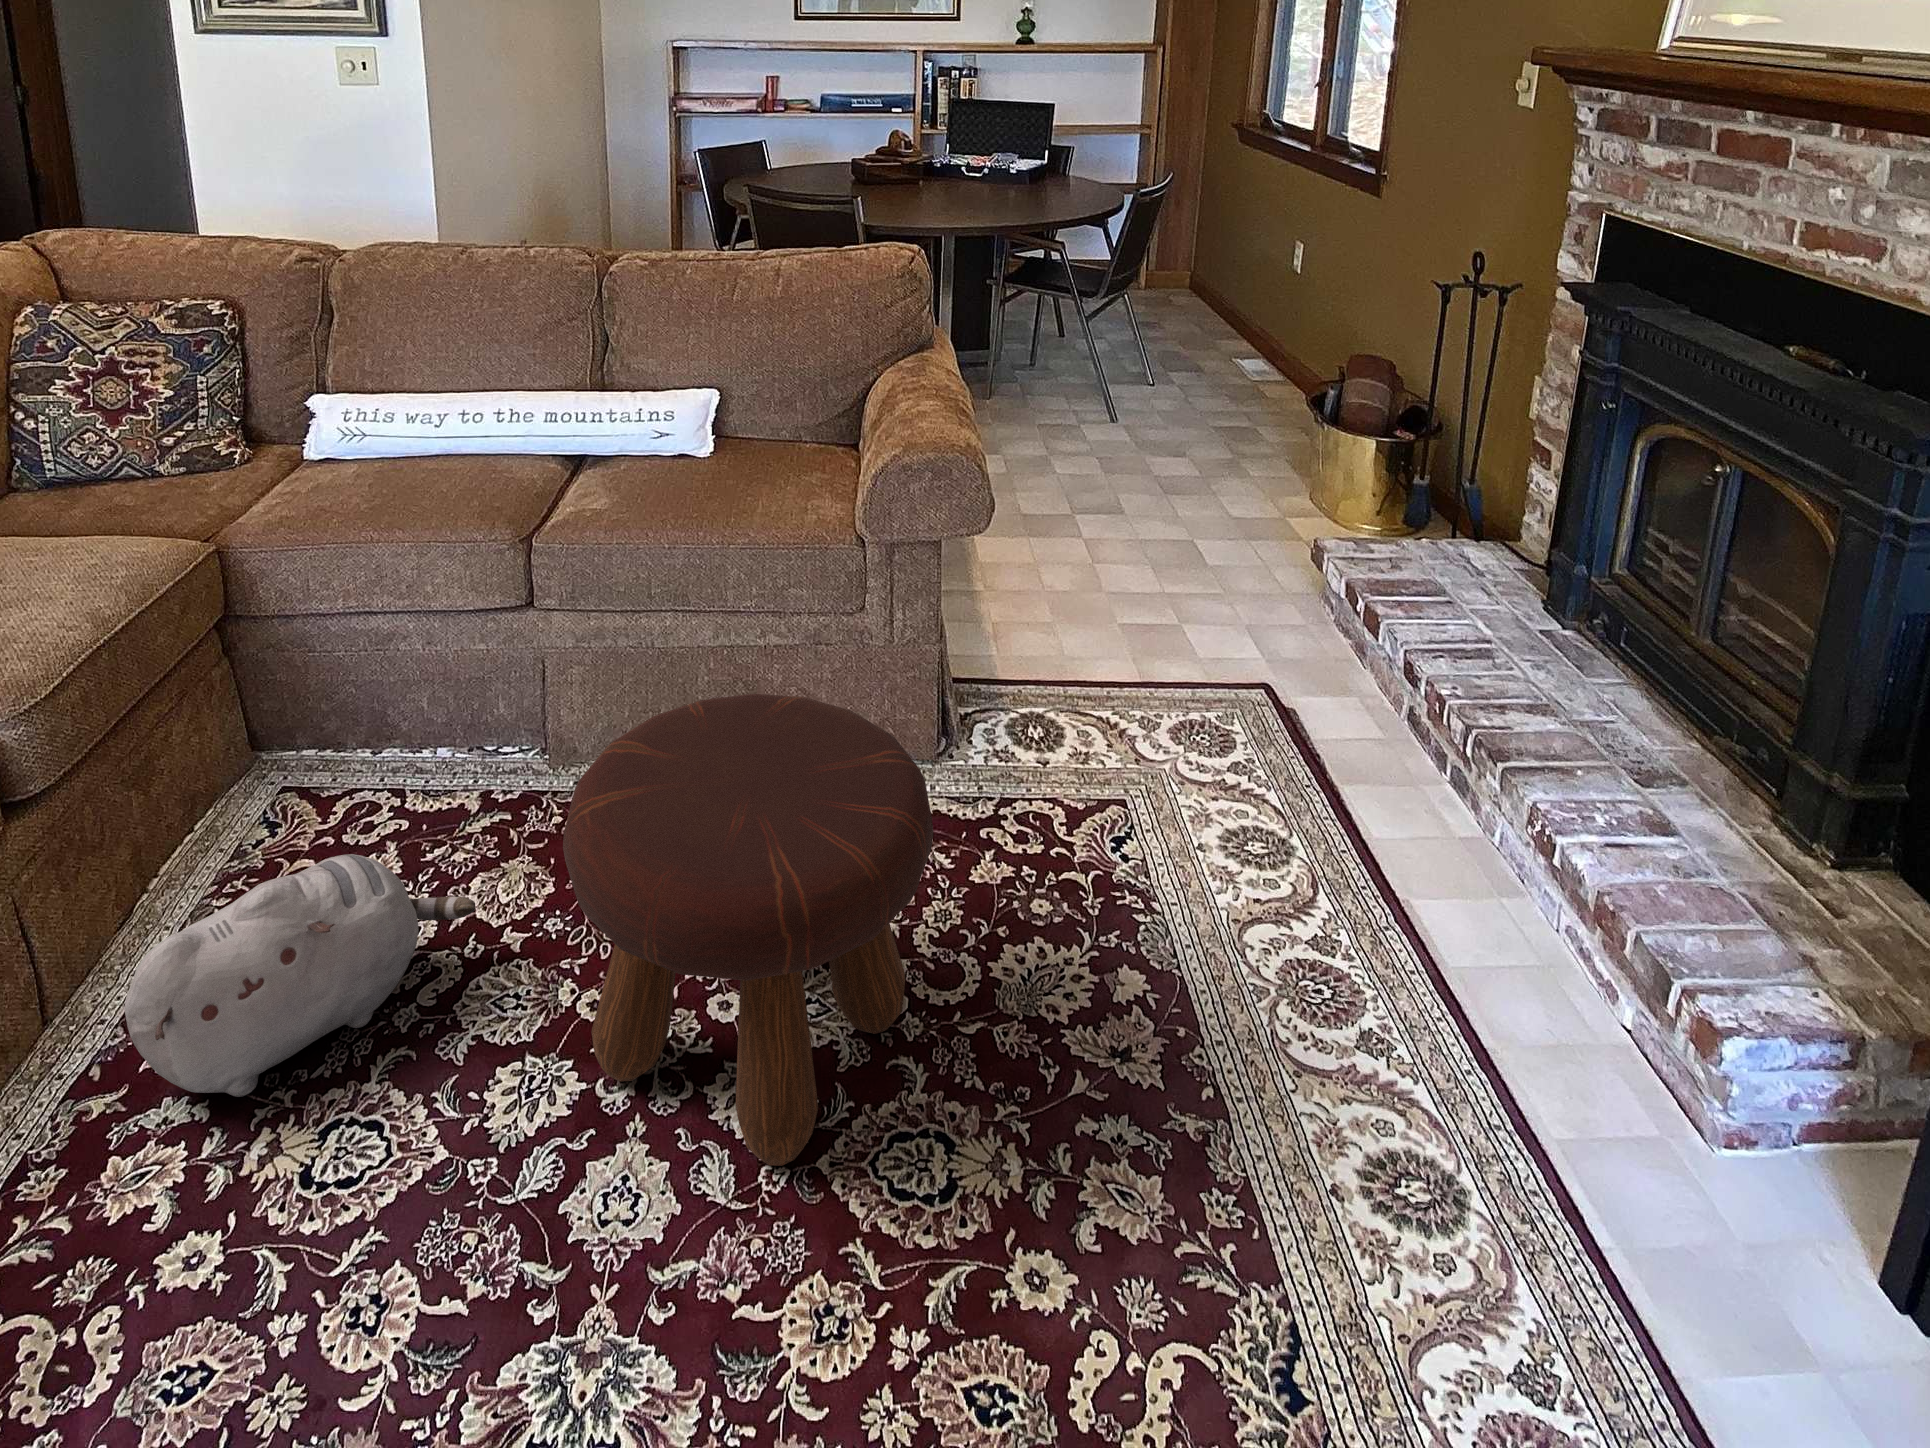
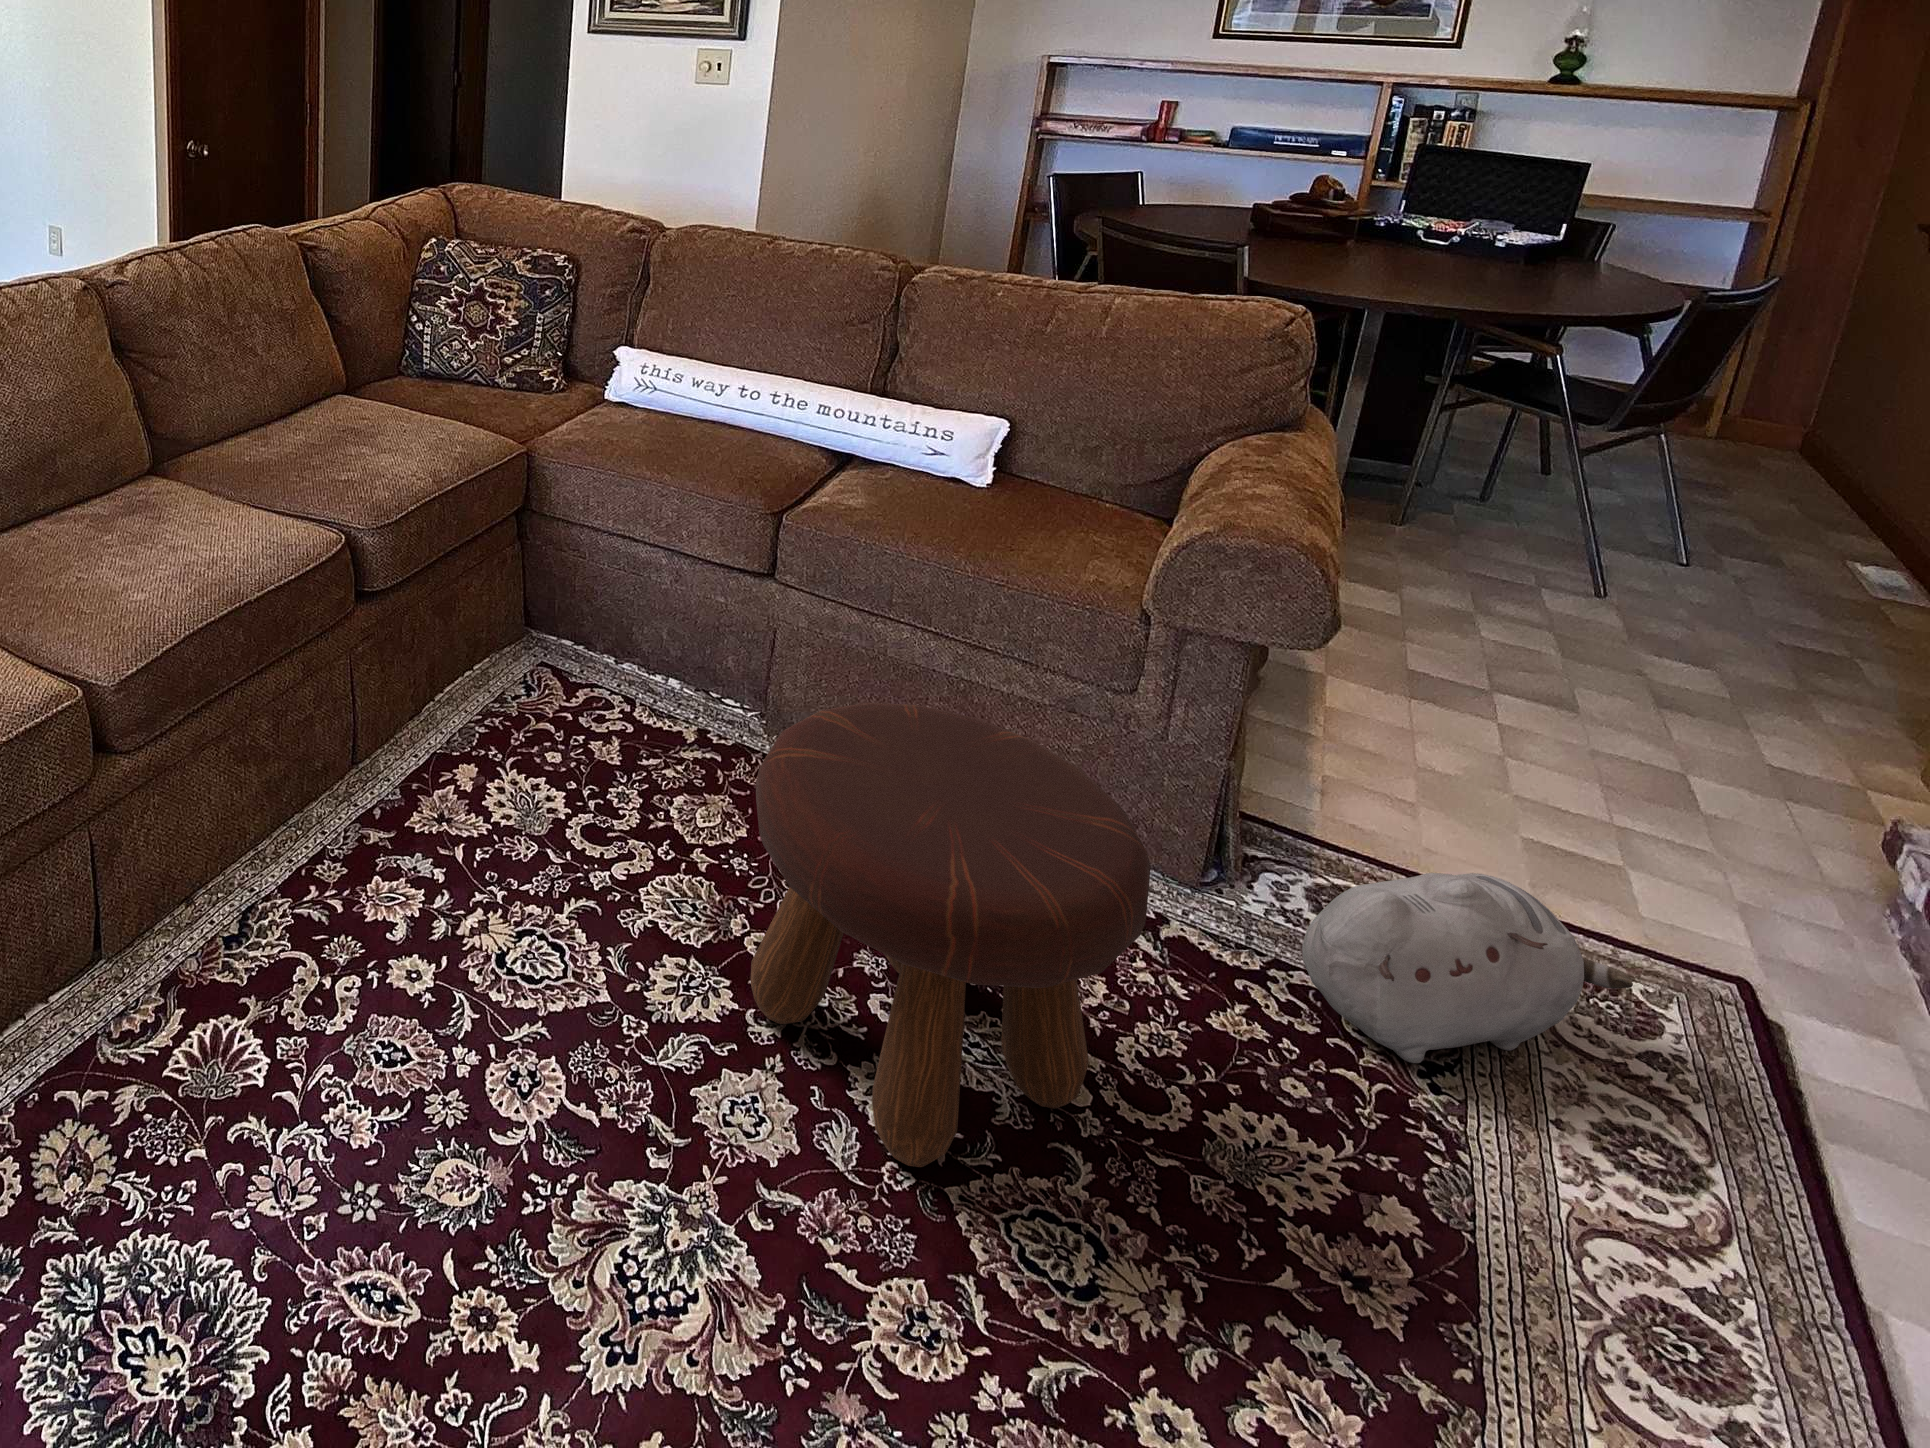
plush toy: present [124,854,475,1097] -> present [1302,873,1633,1063]

